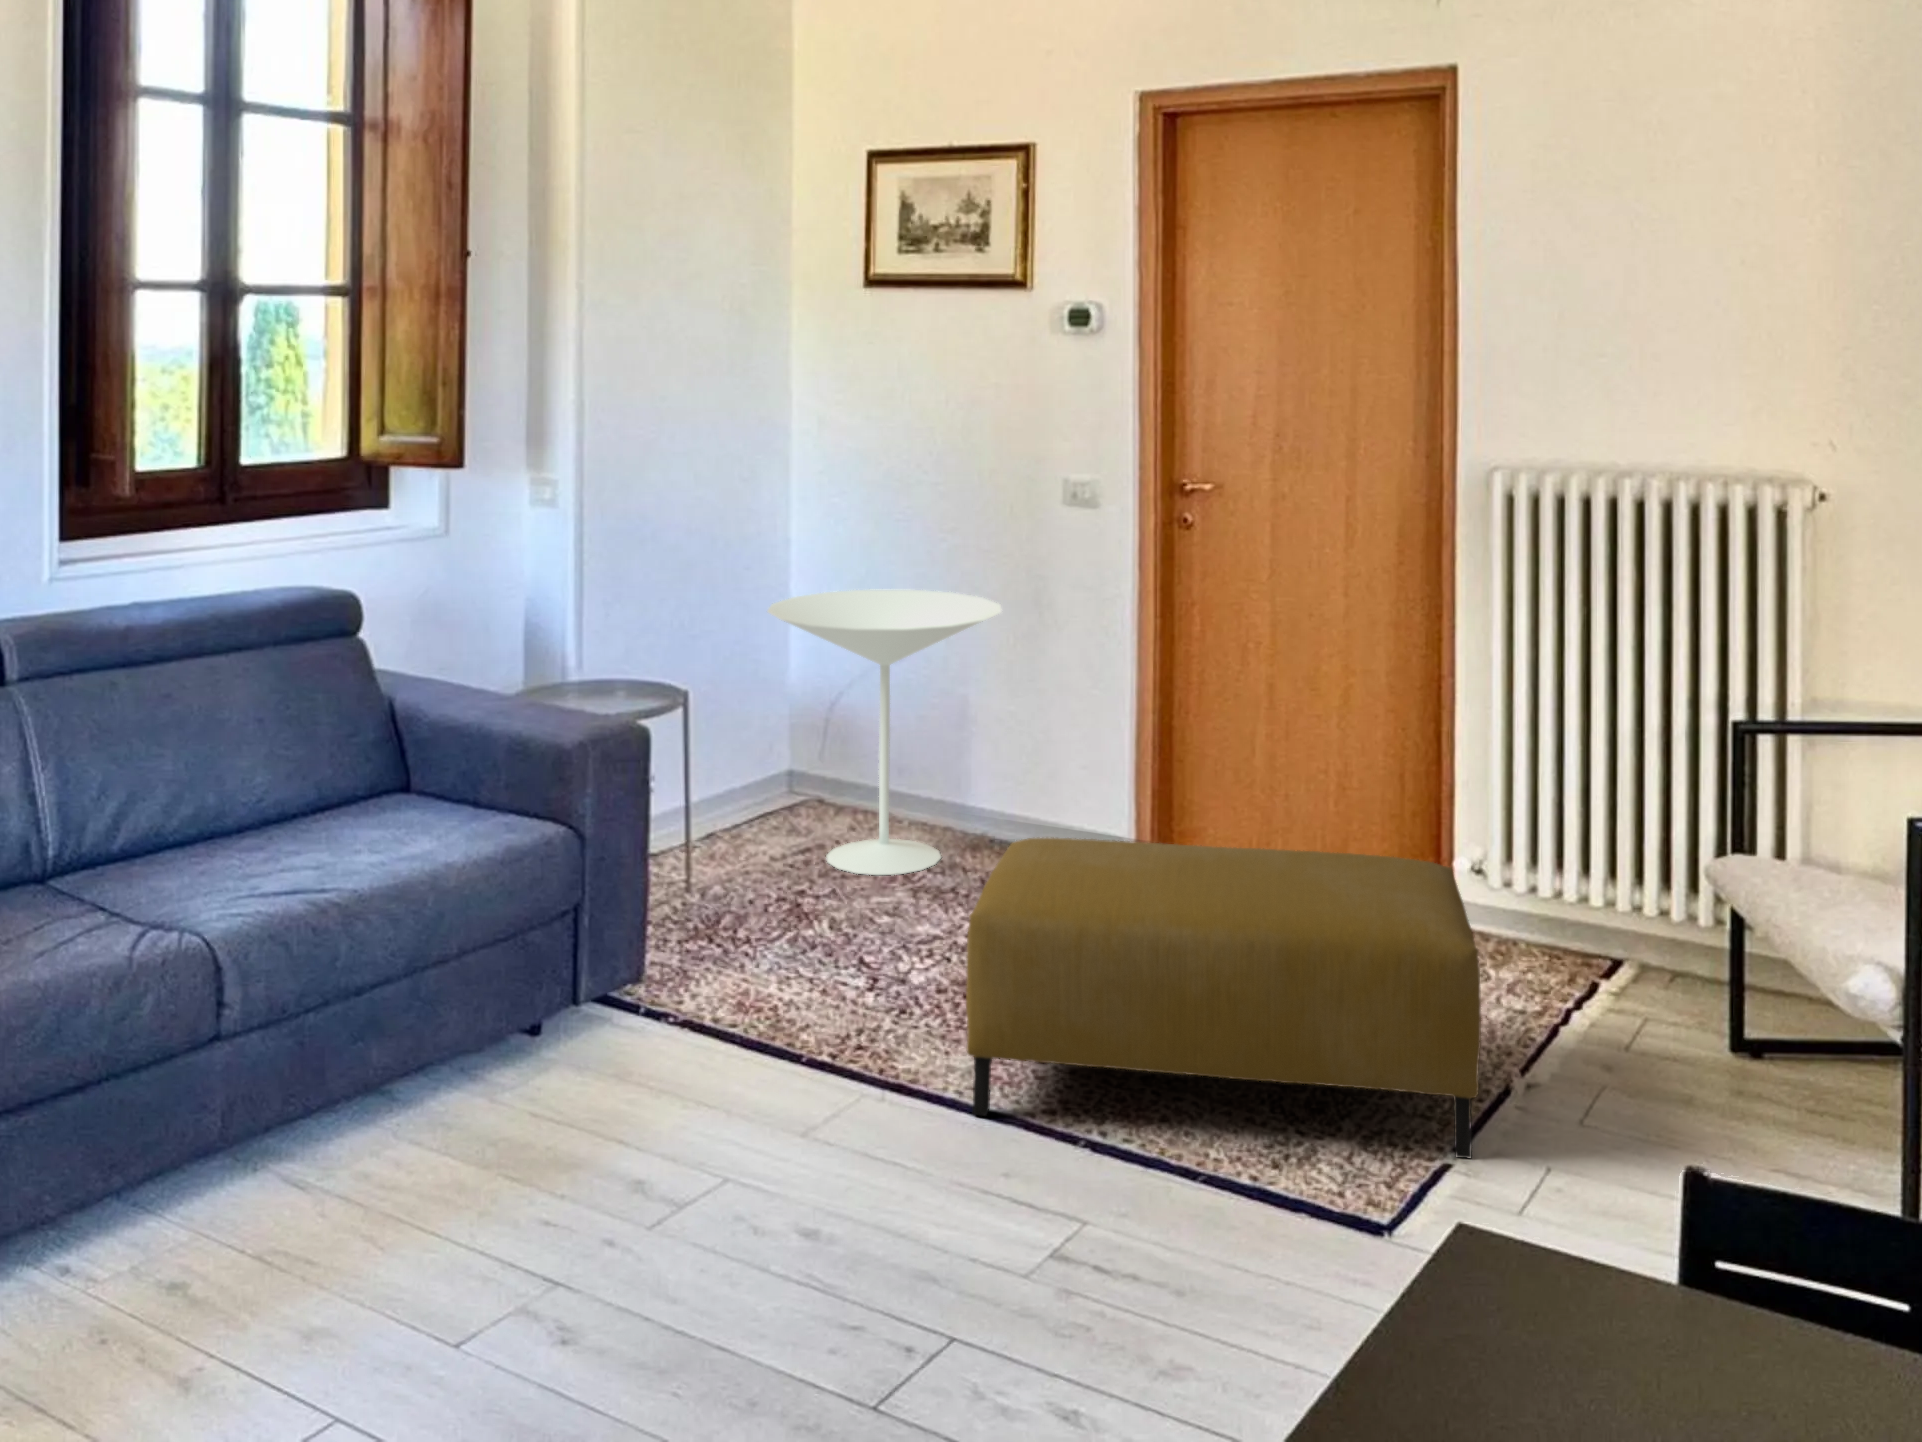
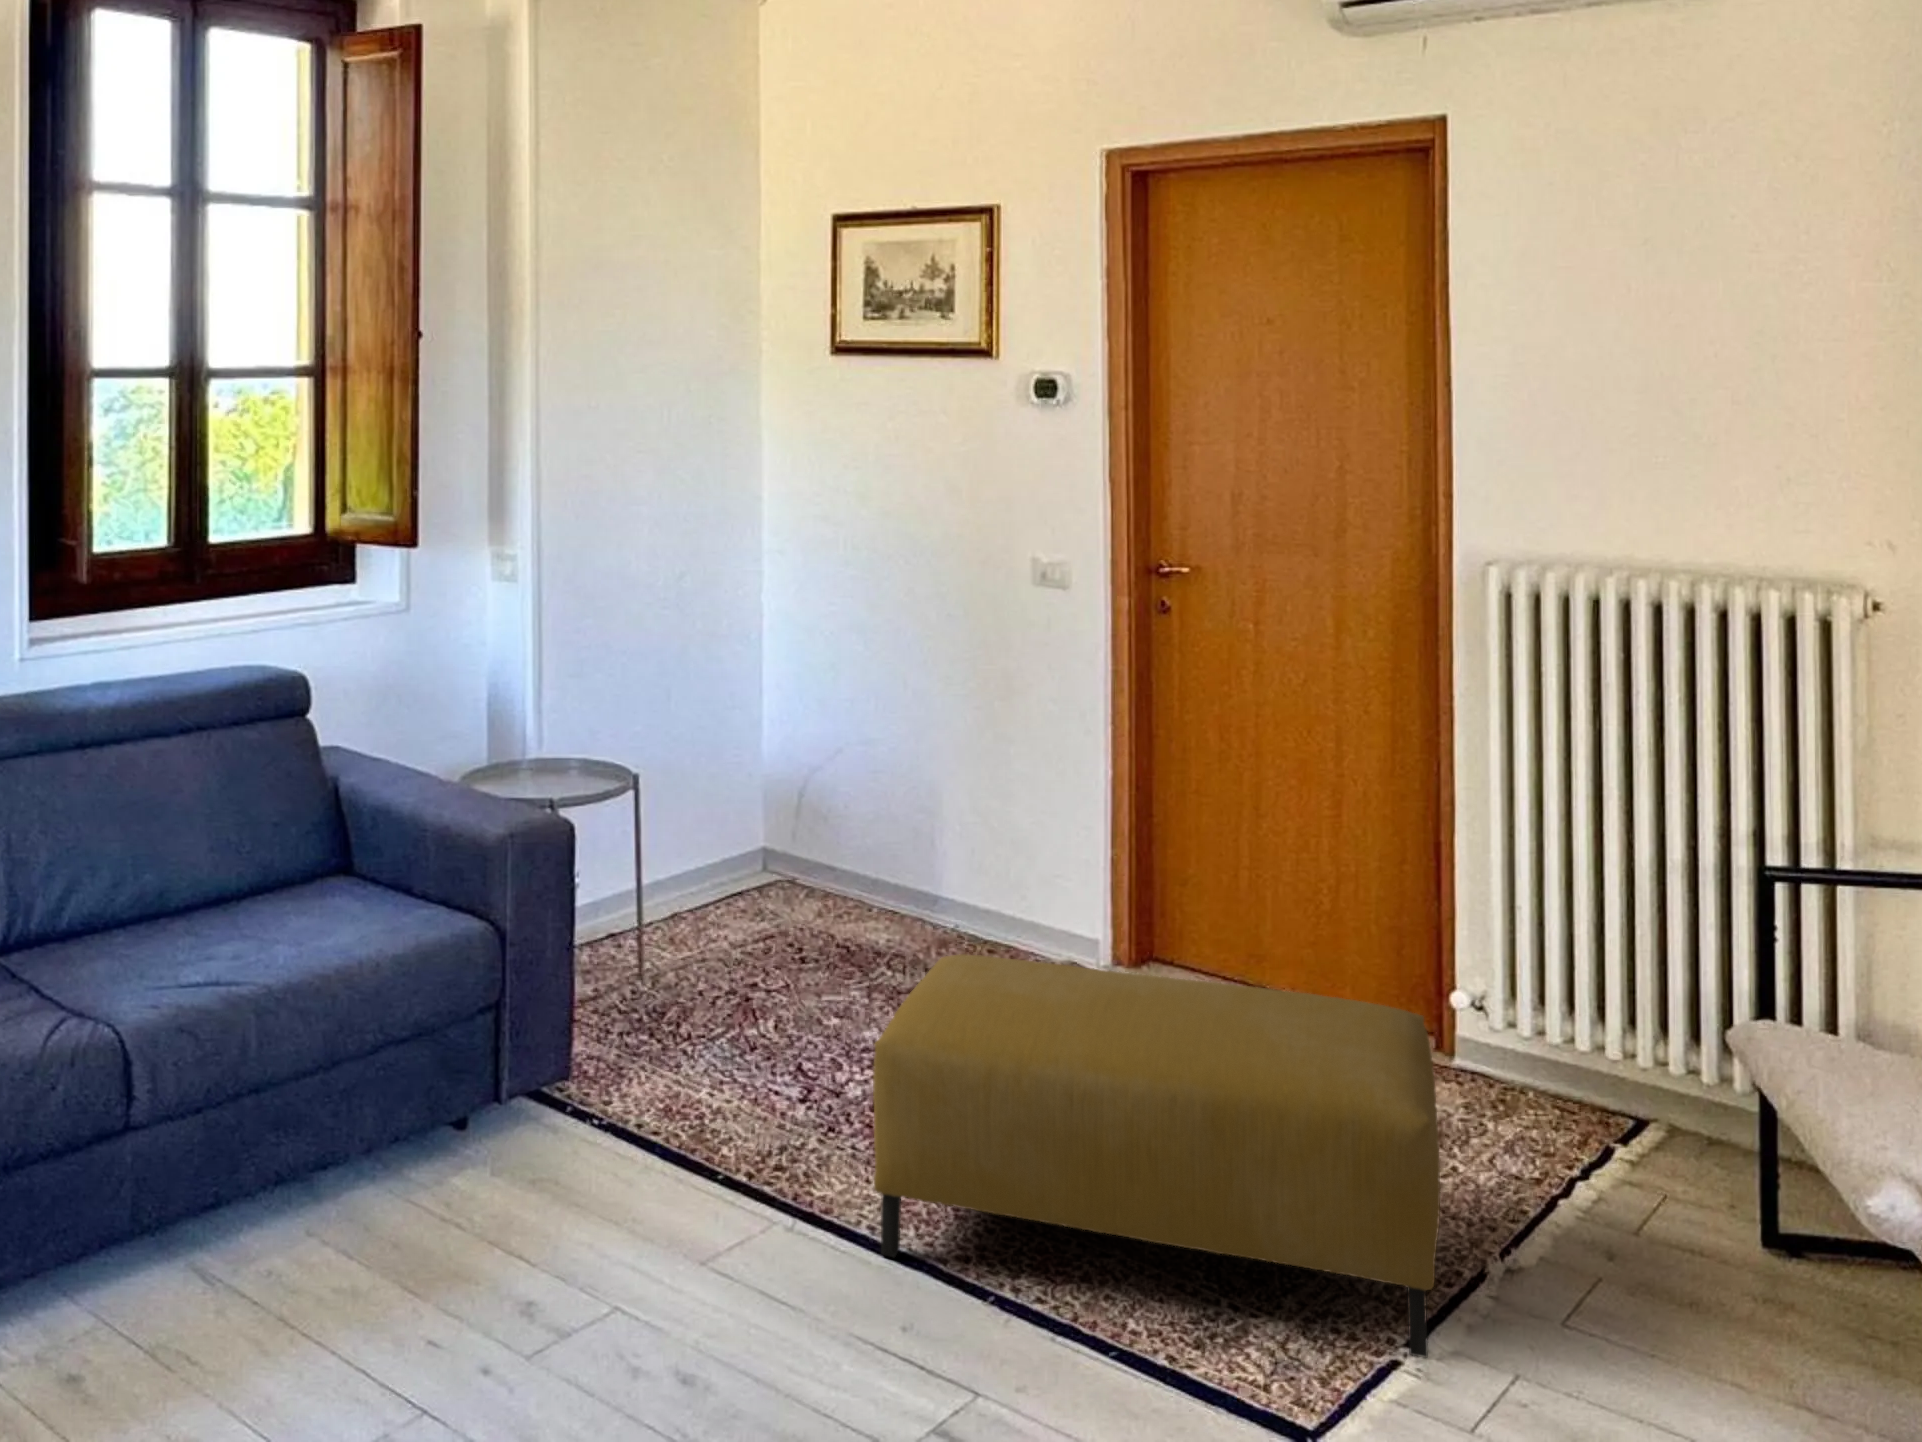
side table: present [768,590,1001,875] -> none [722,667,964,969]

